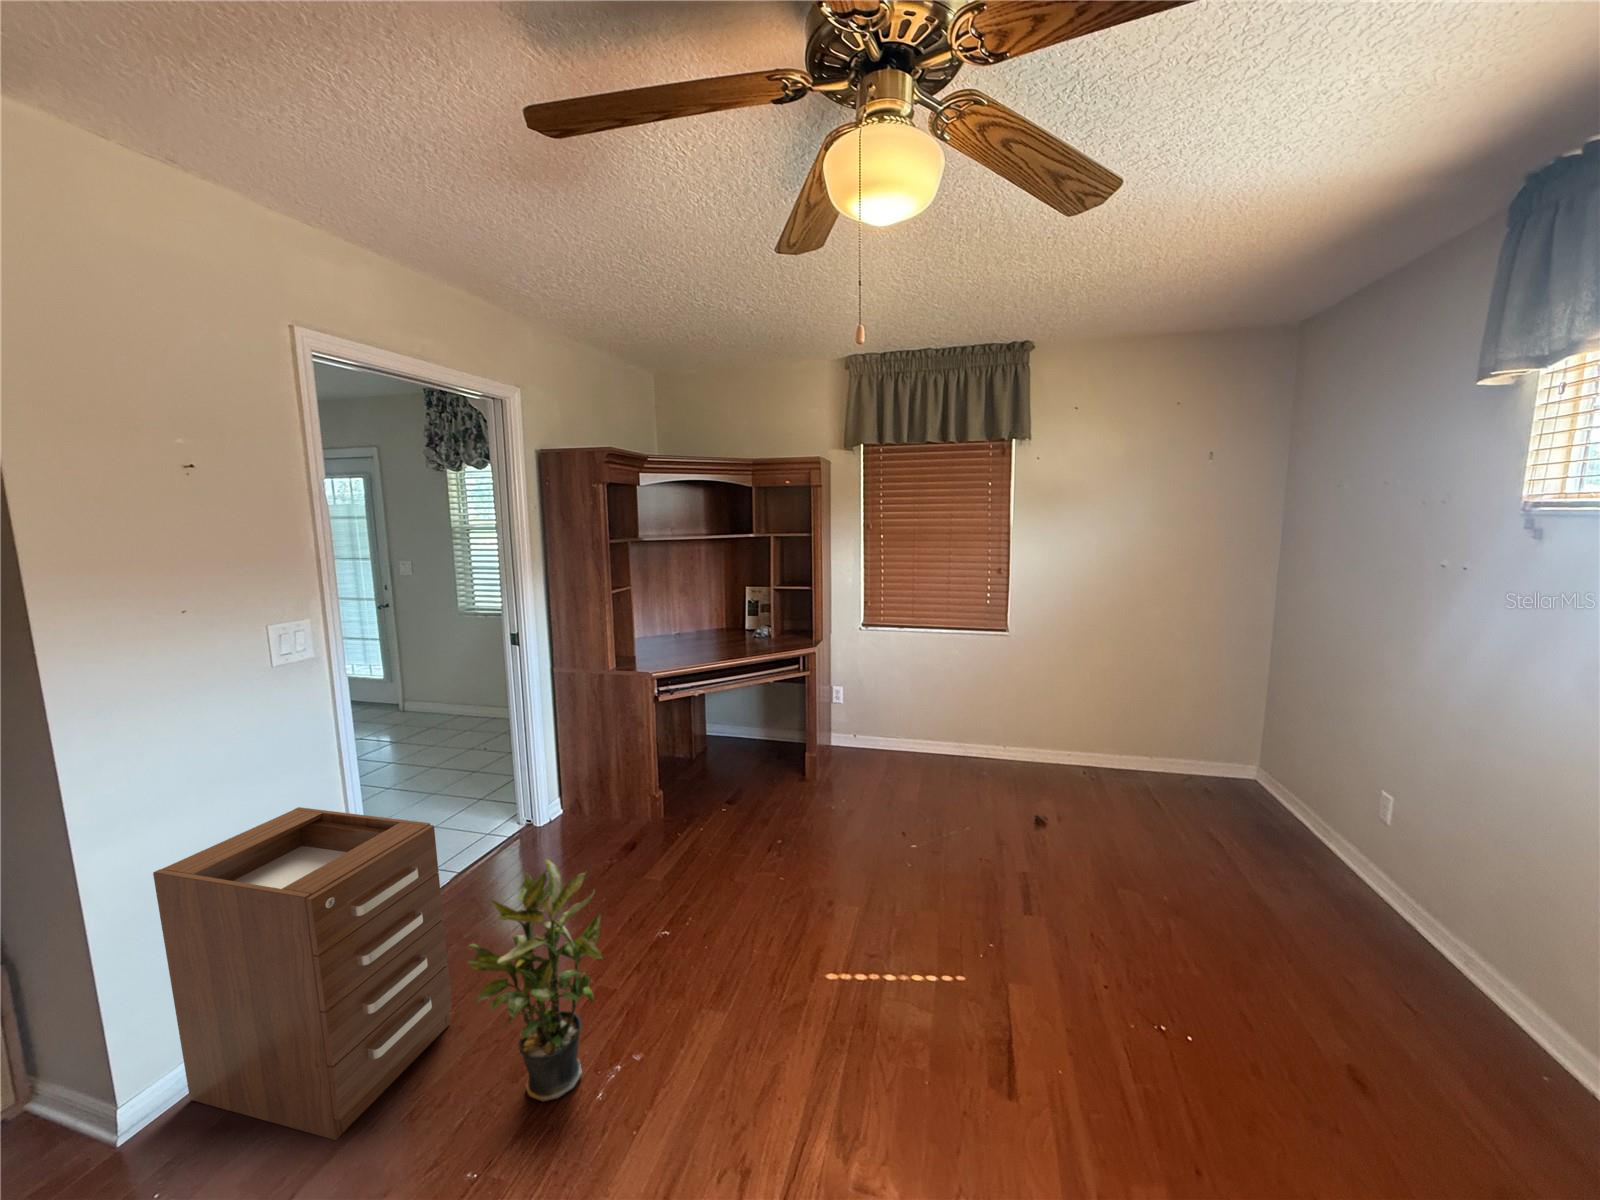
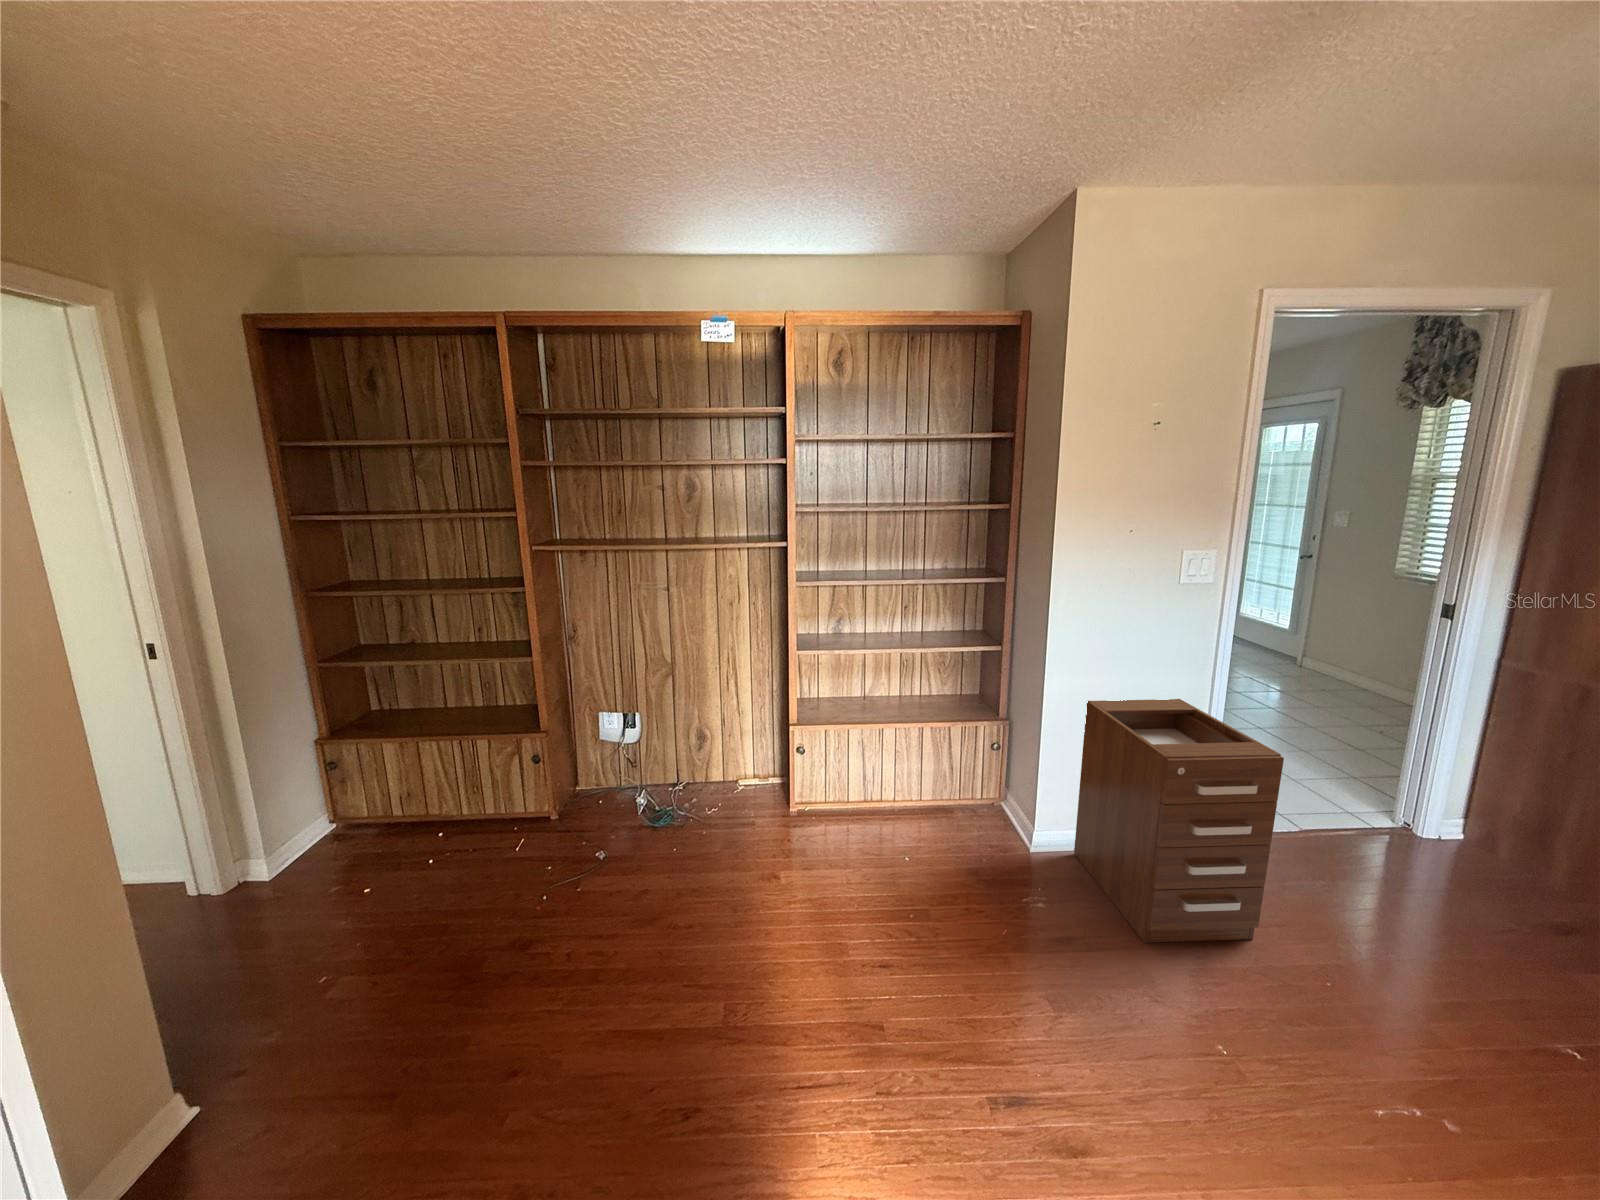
potted plant: present [468,859,603,1101] -> none [1276,843,1460,1086]

